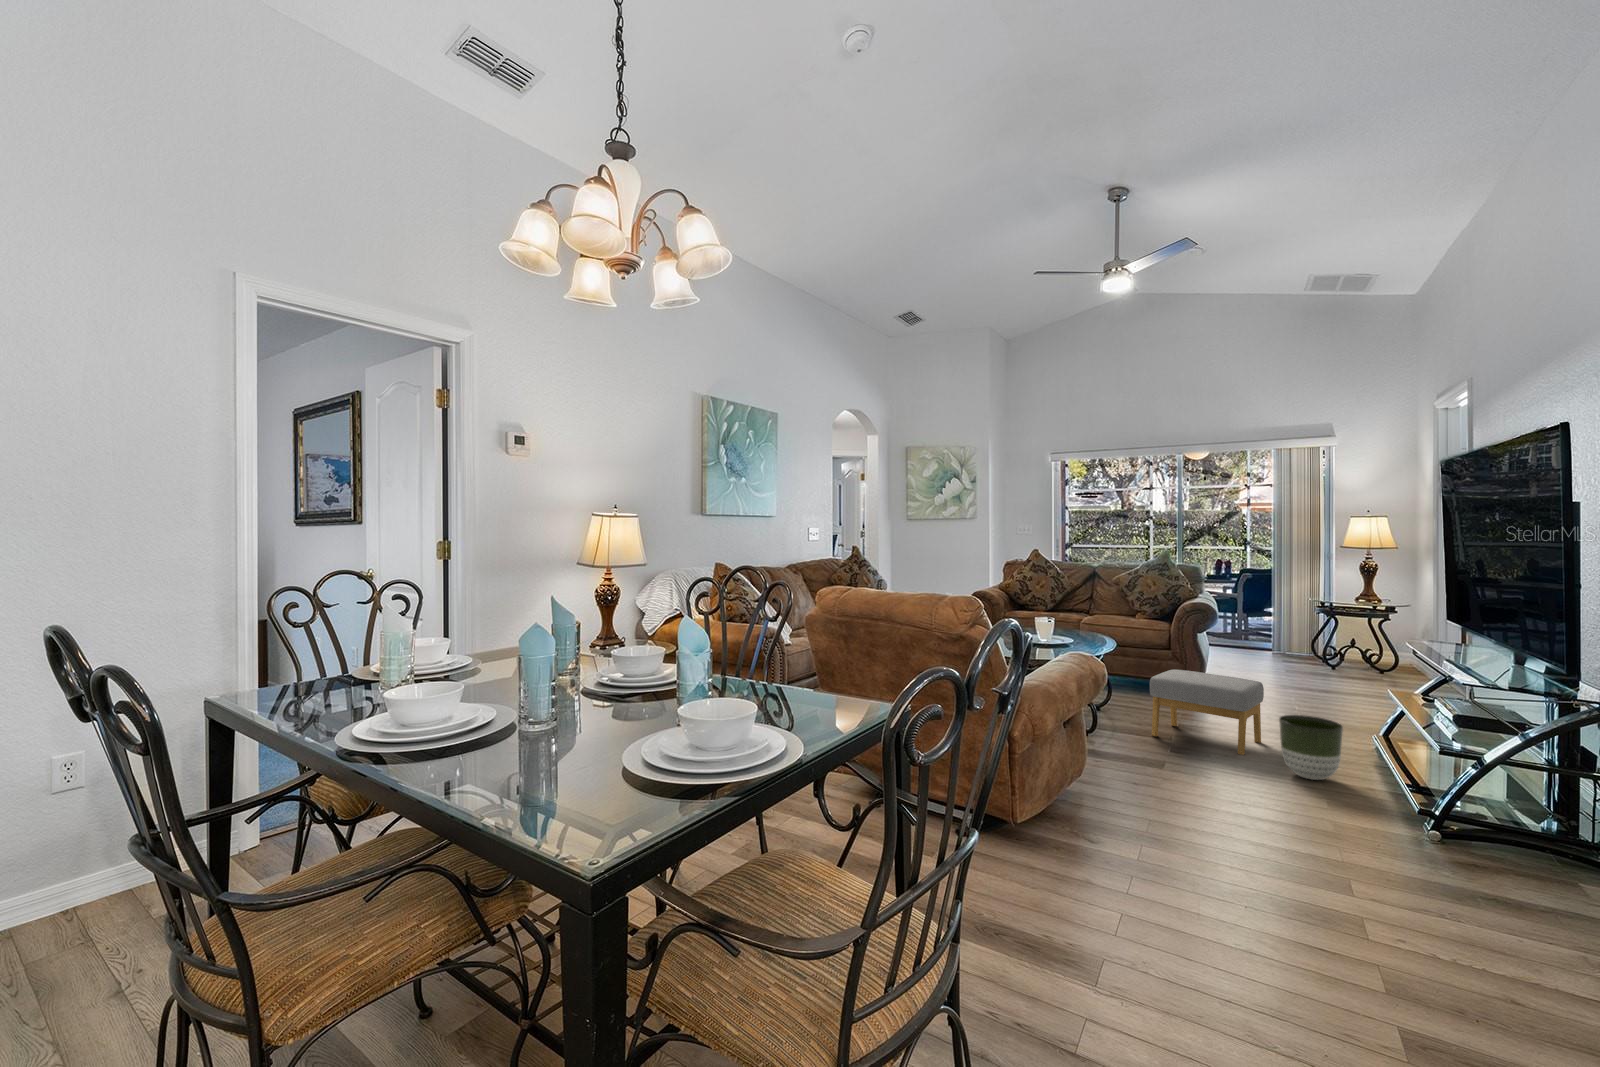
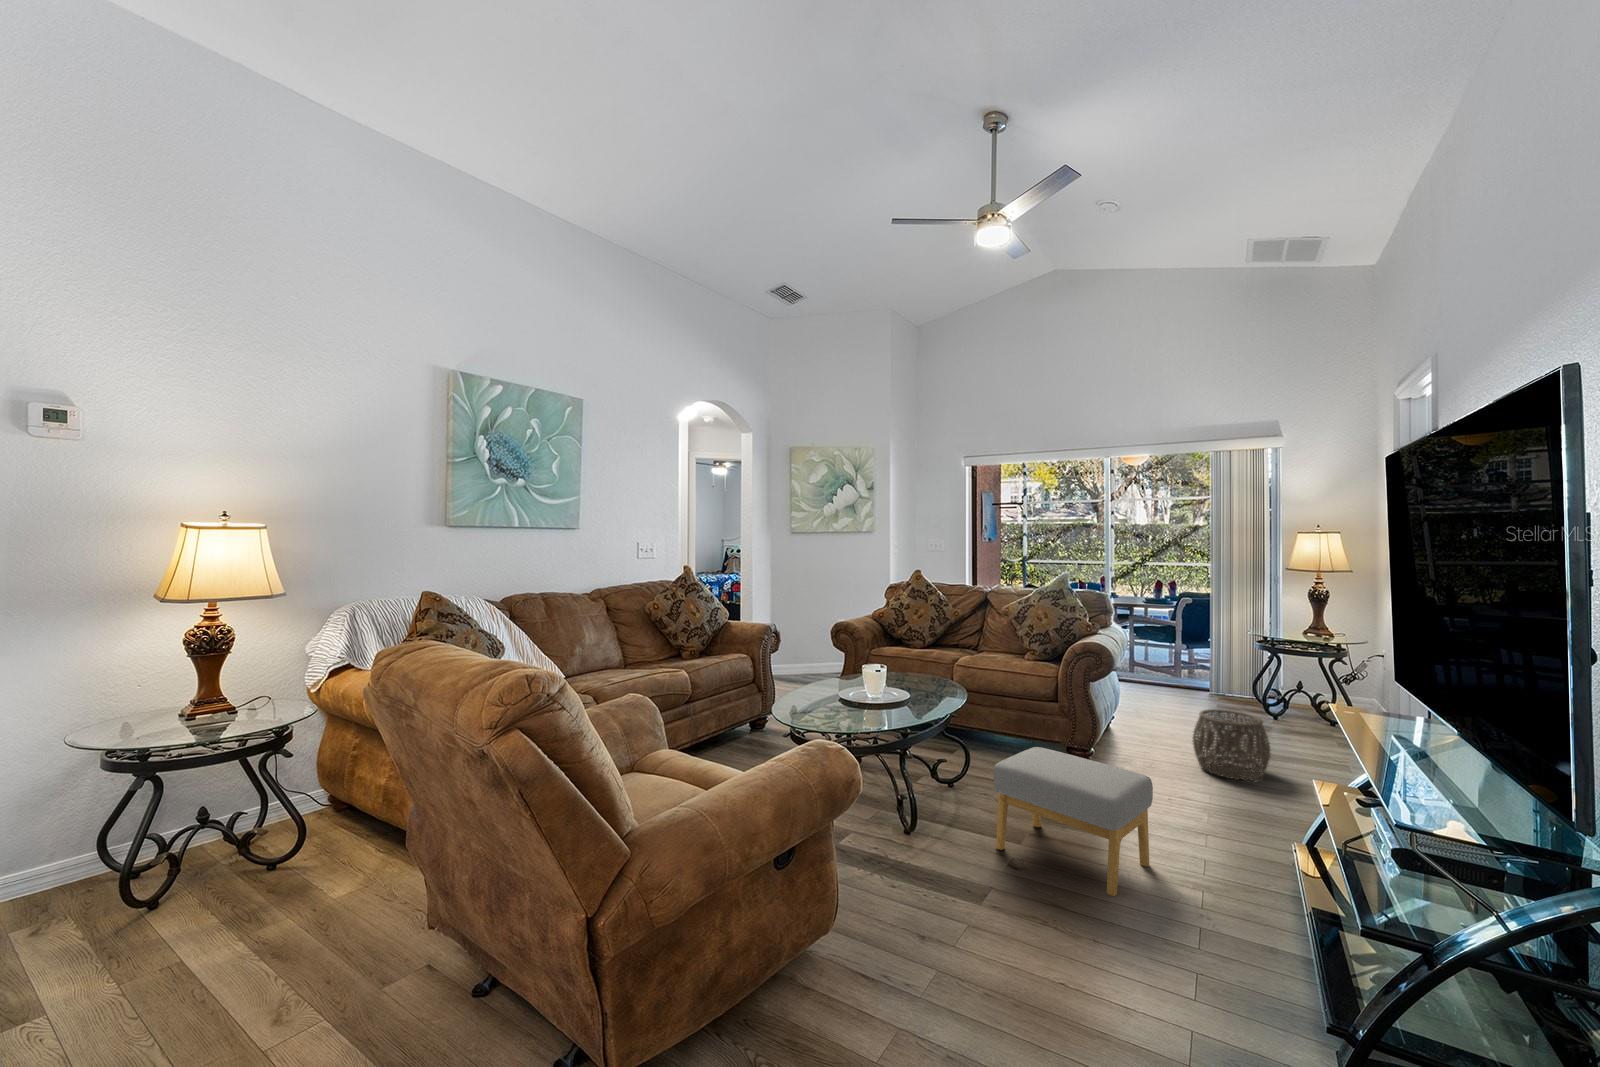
woven basket: none [1274,652,1336,703] -> present [1193,709,1271,780]
planter: present [1279,715,1343,780] -> none [1158,849,1255,969]

